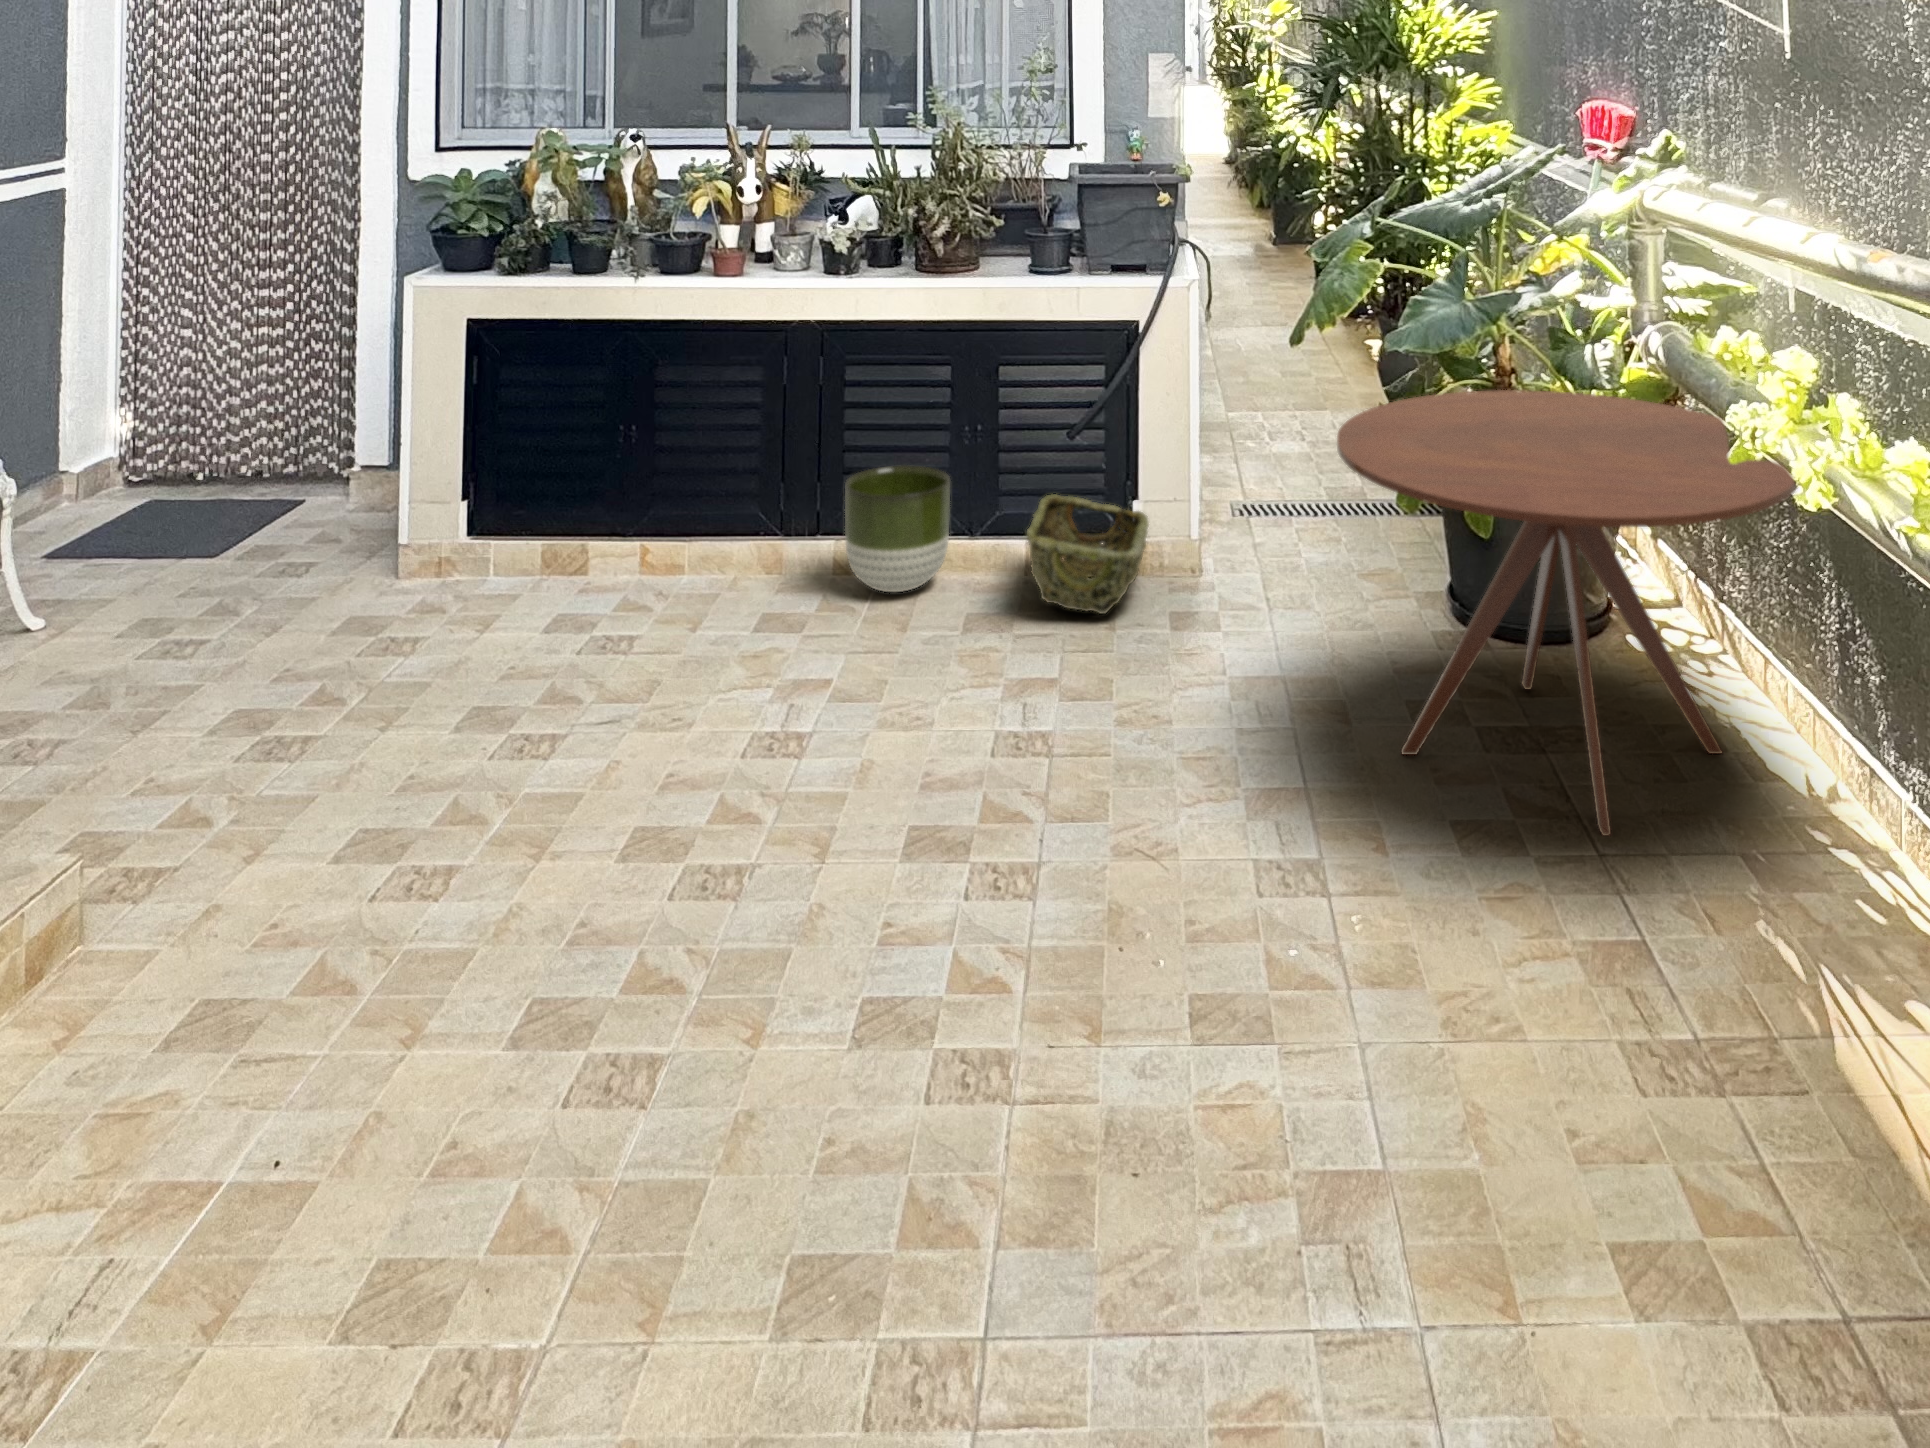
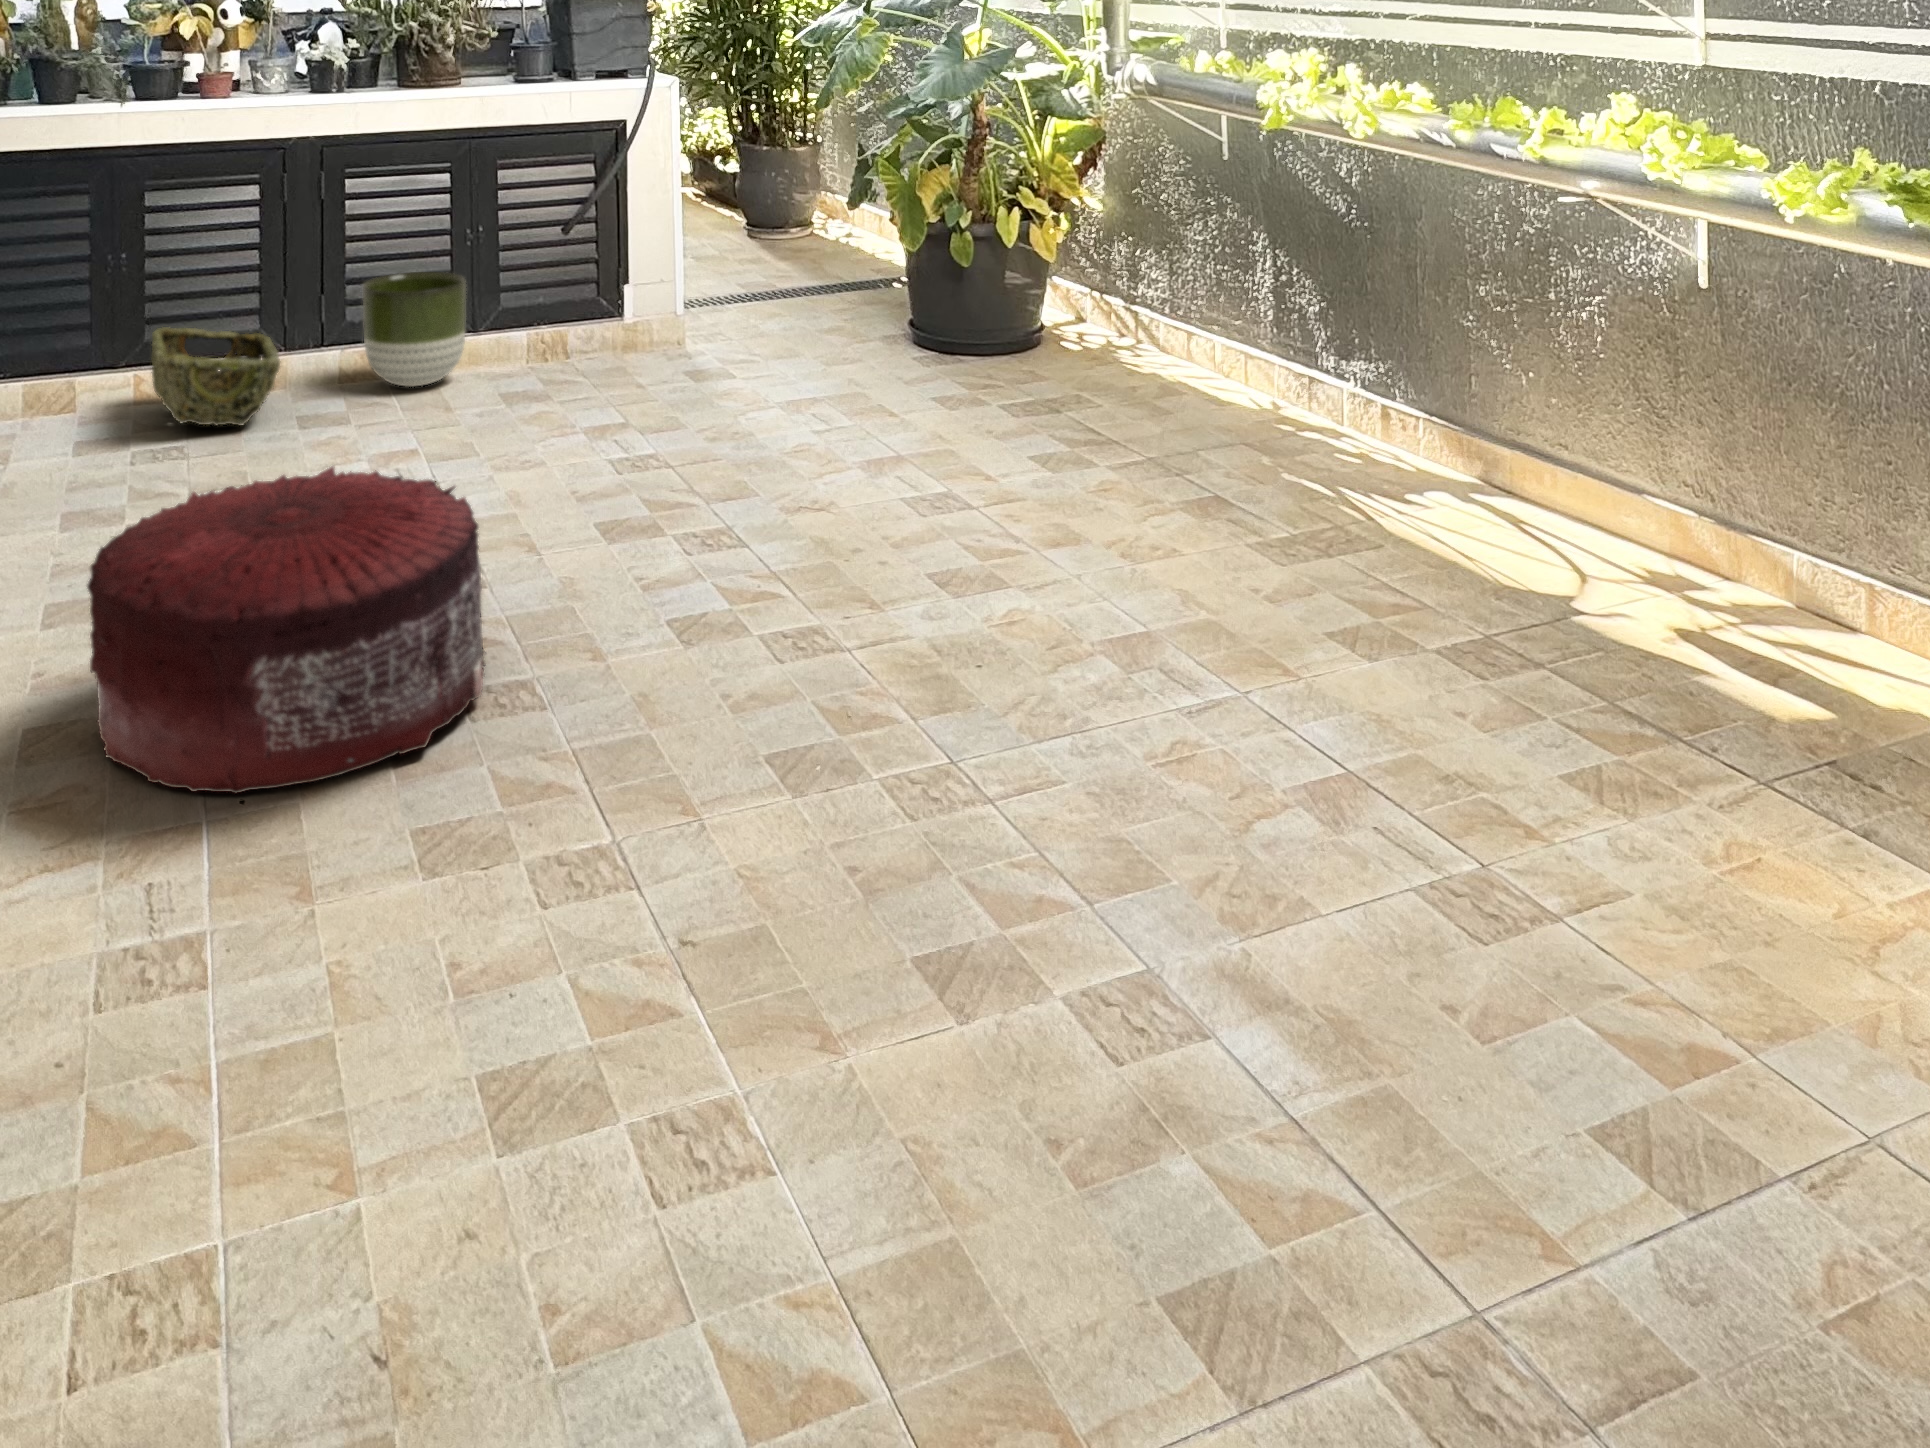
round table: present [1337,390,1796,836] -> none [895,138,1269,447]
woven basket: present [1027,494,1149,614] -> present [151,327,280,426]
pouf: none [141,770,618,1199] -> present [87,467,485,793]

